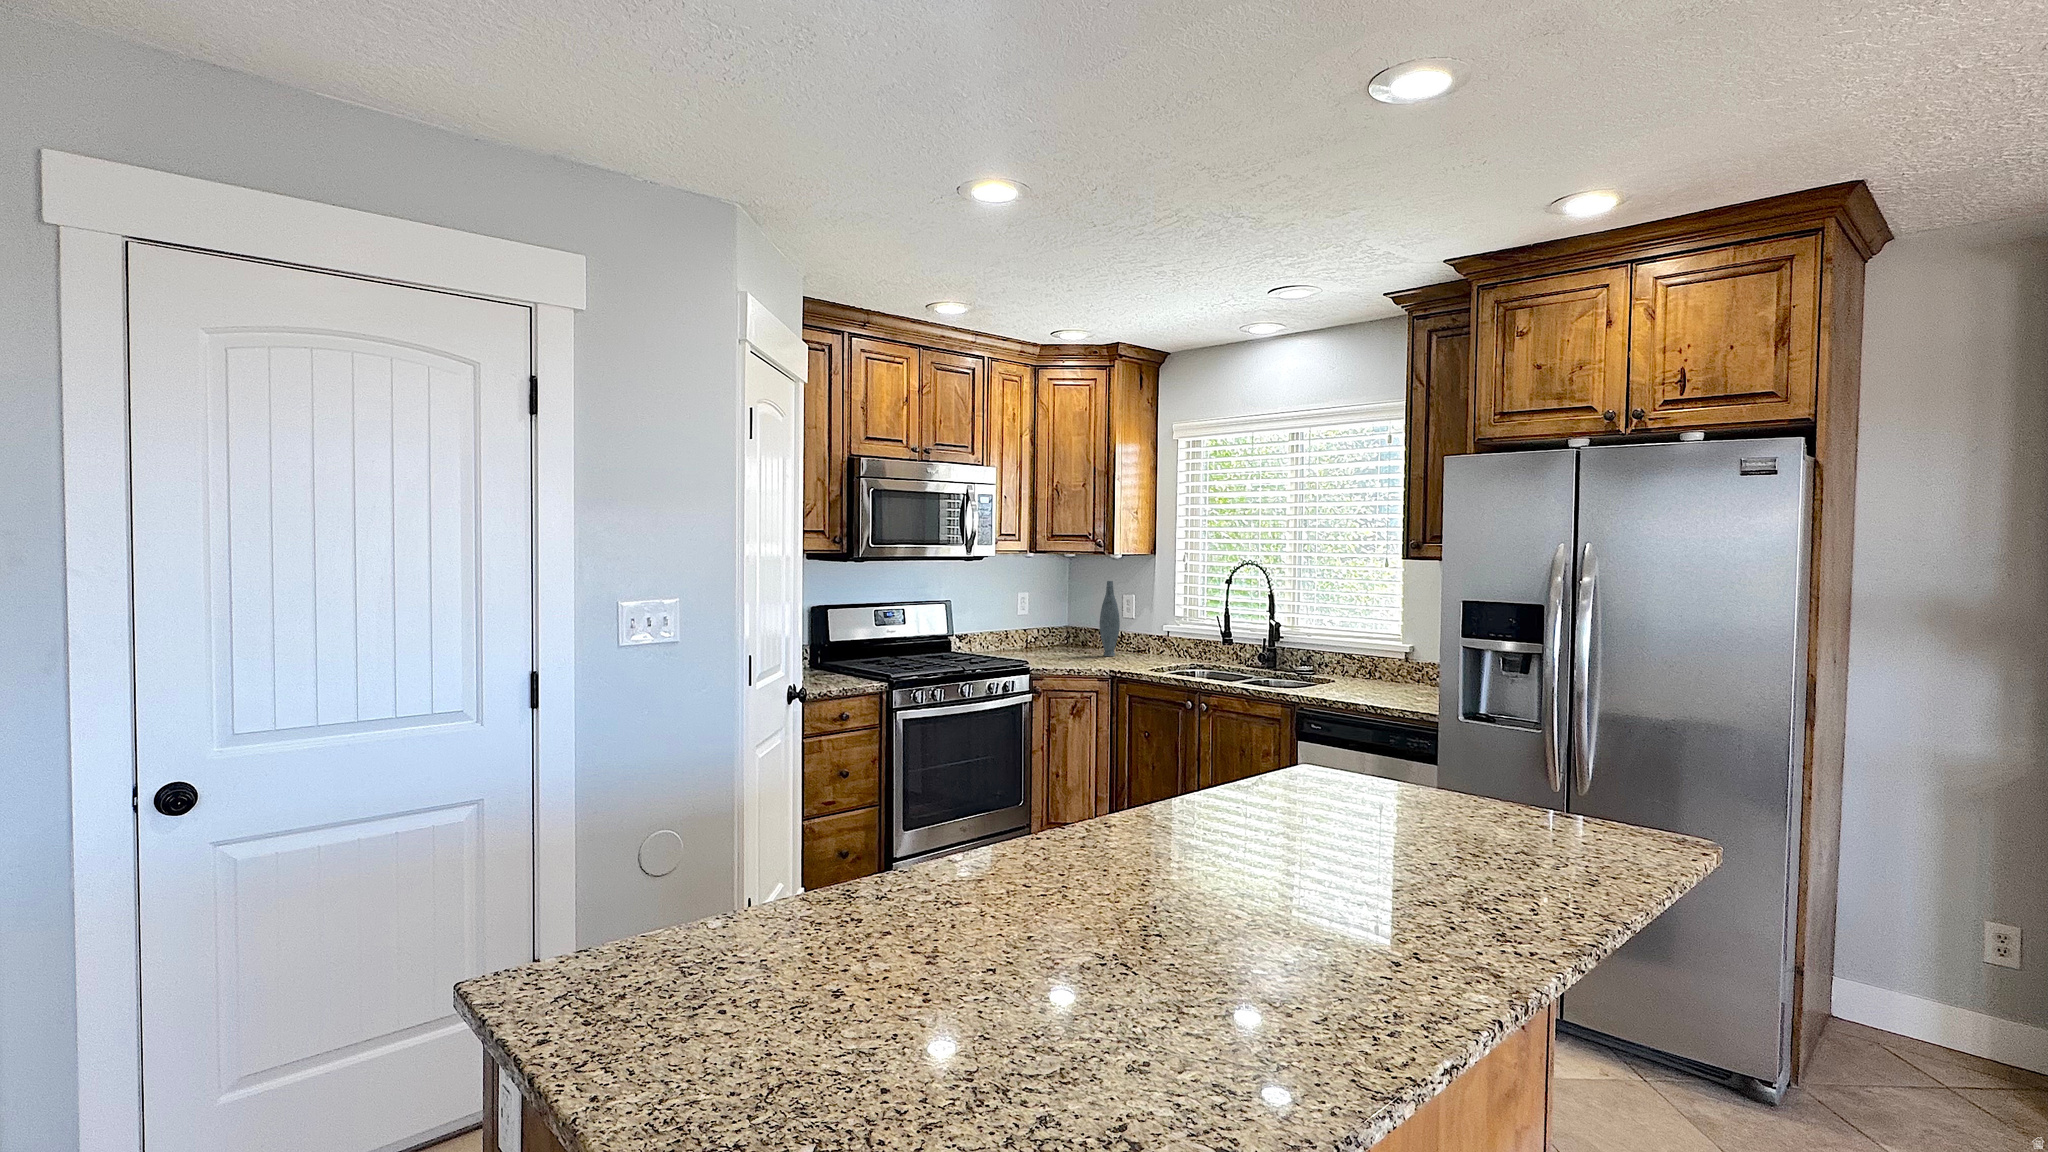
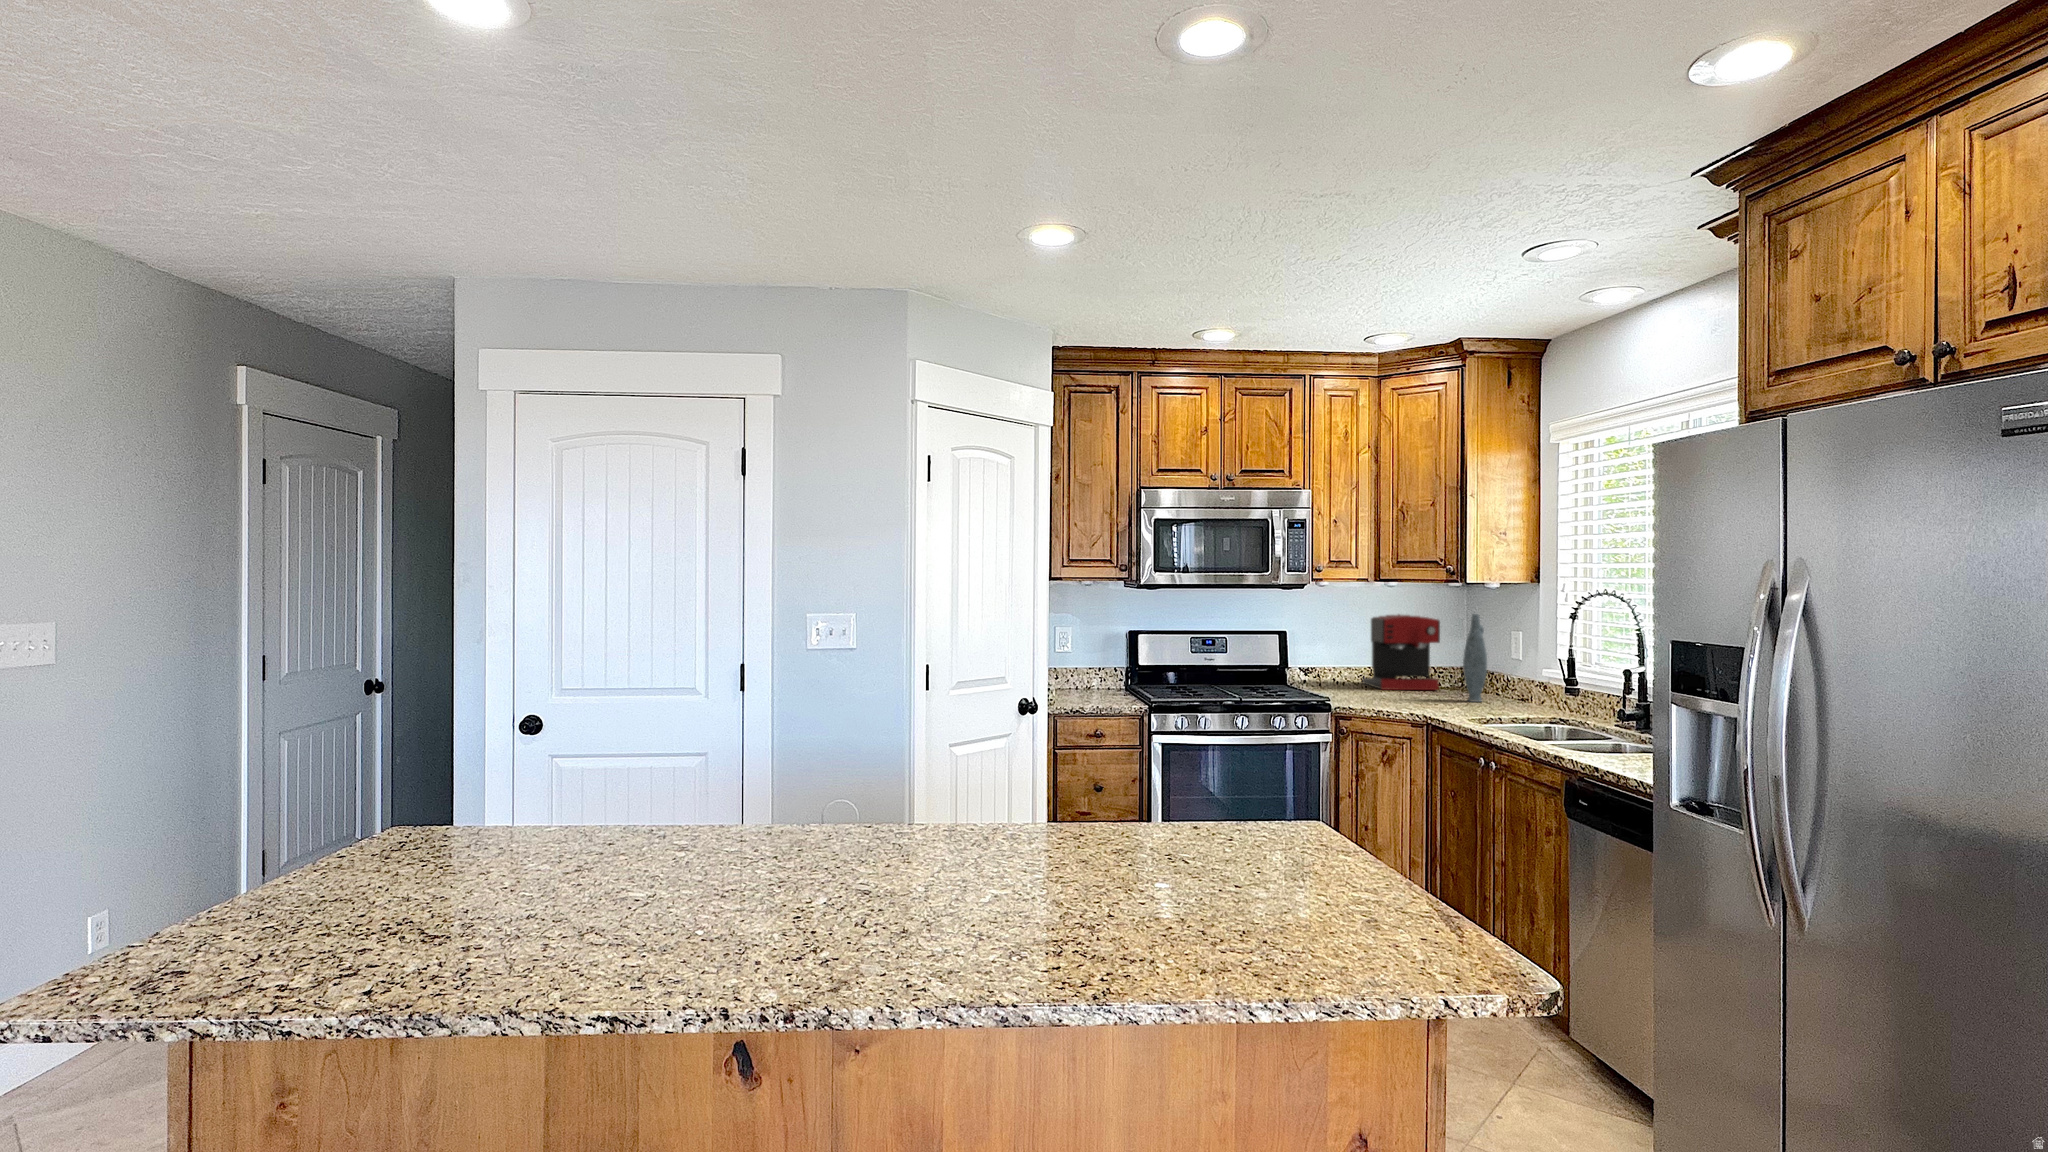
coffee maker: none [989,577,1062,652] -> present [1362,614,1440,690]

